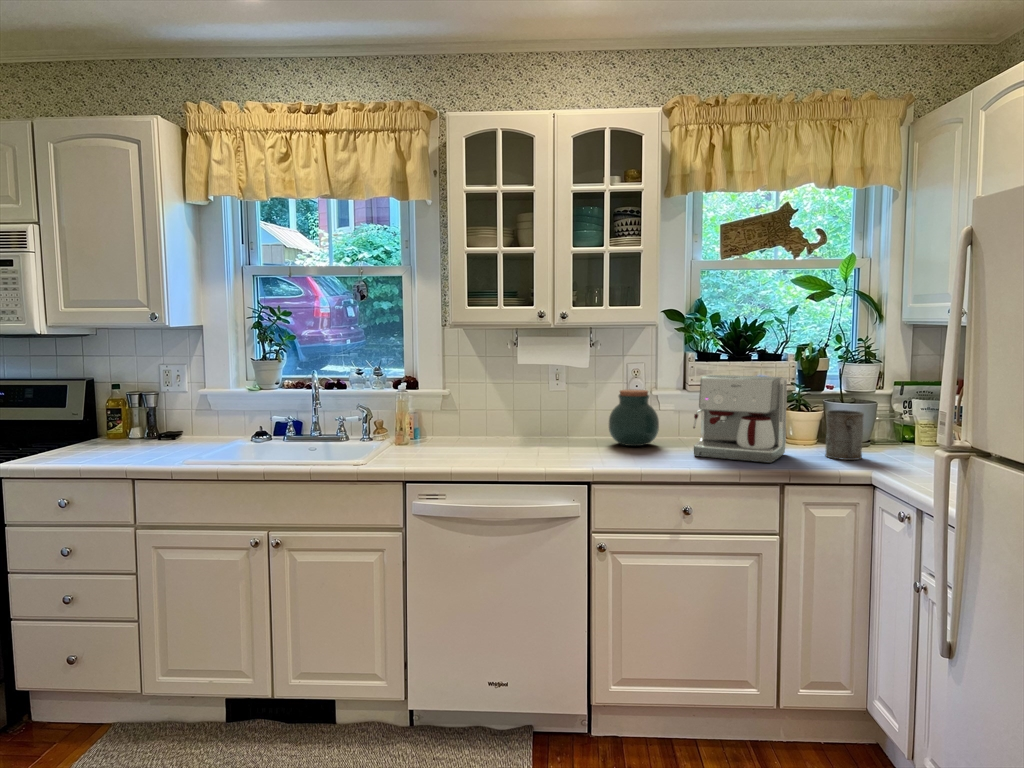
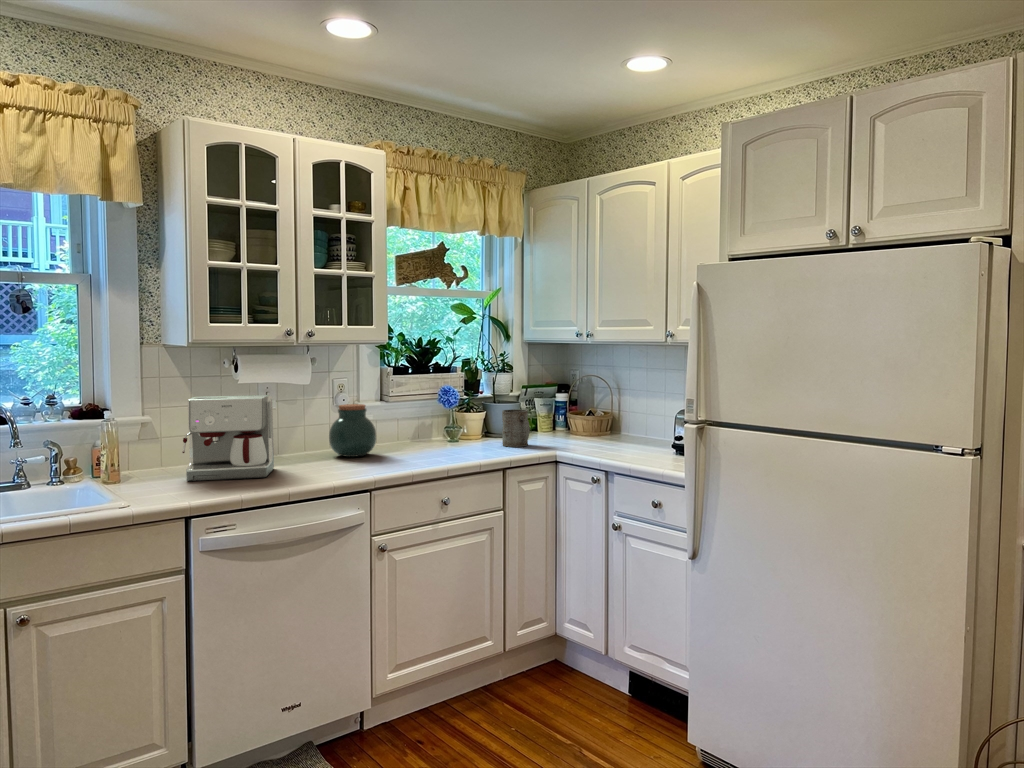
coffee maker: present [693,375,787,463] -> present [182,395,274,481]

